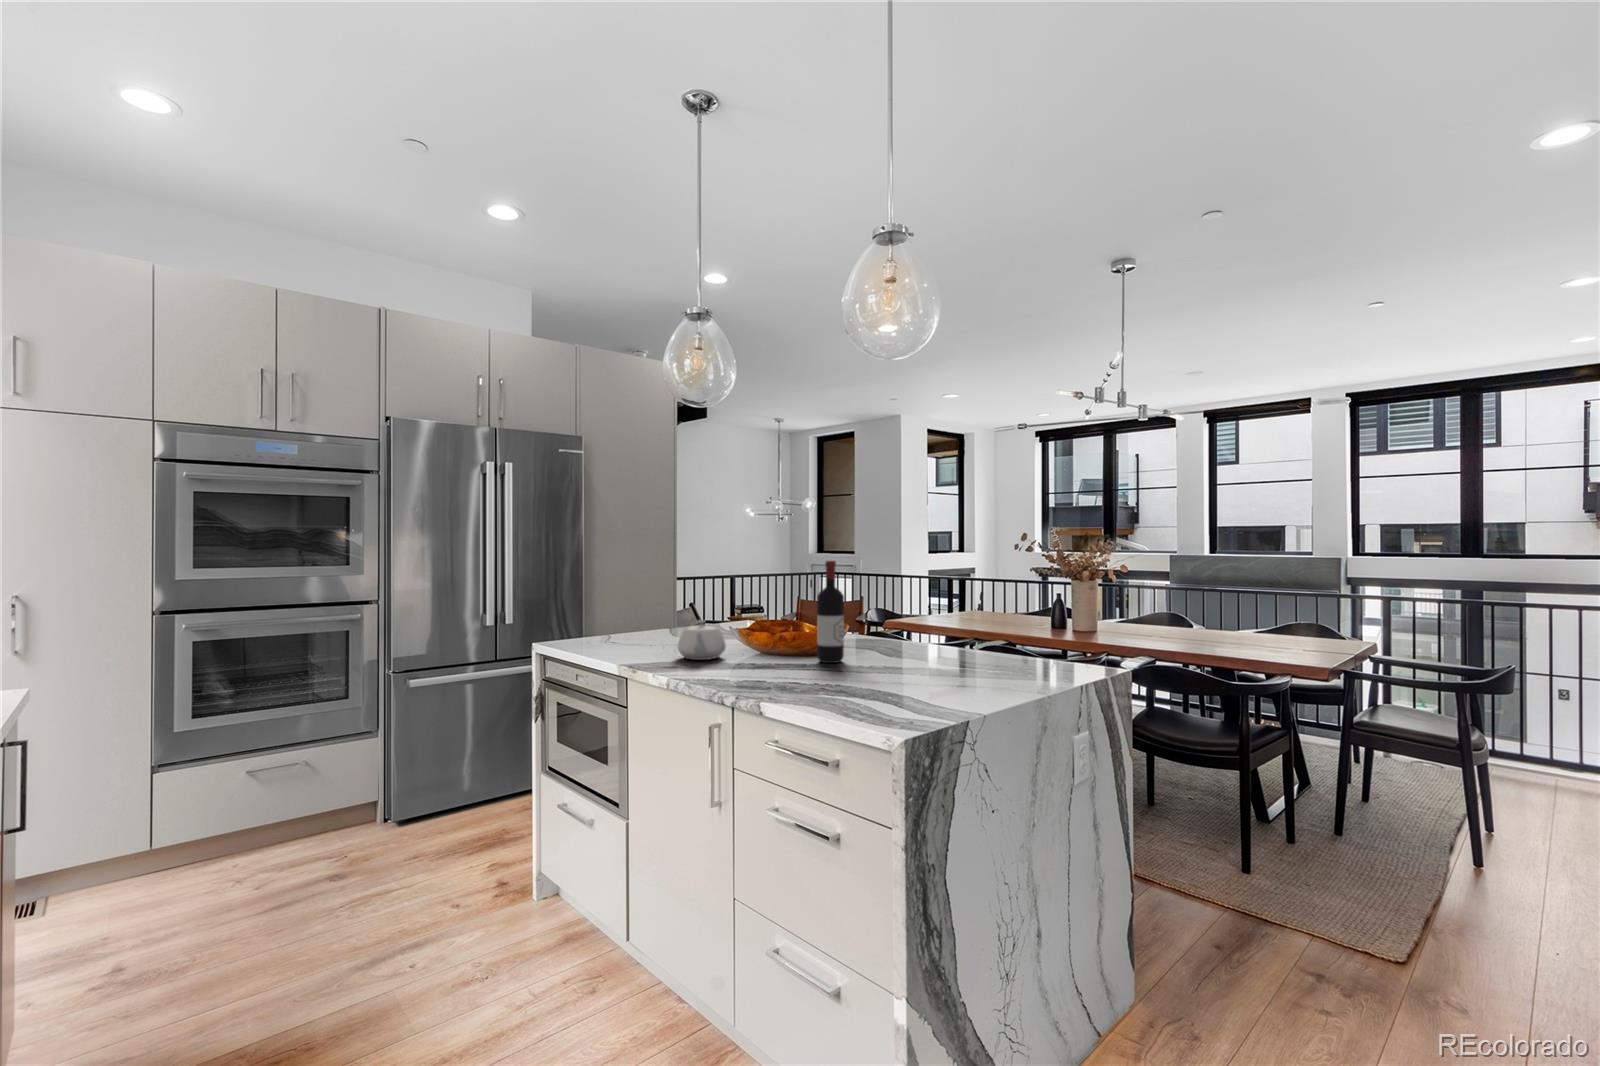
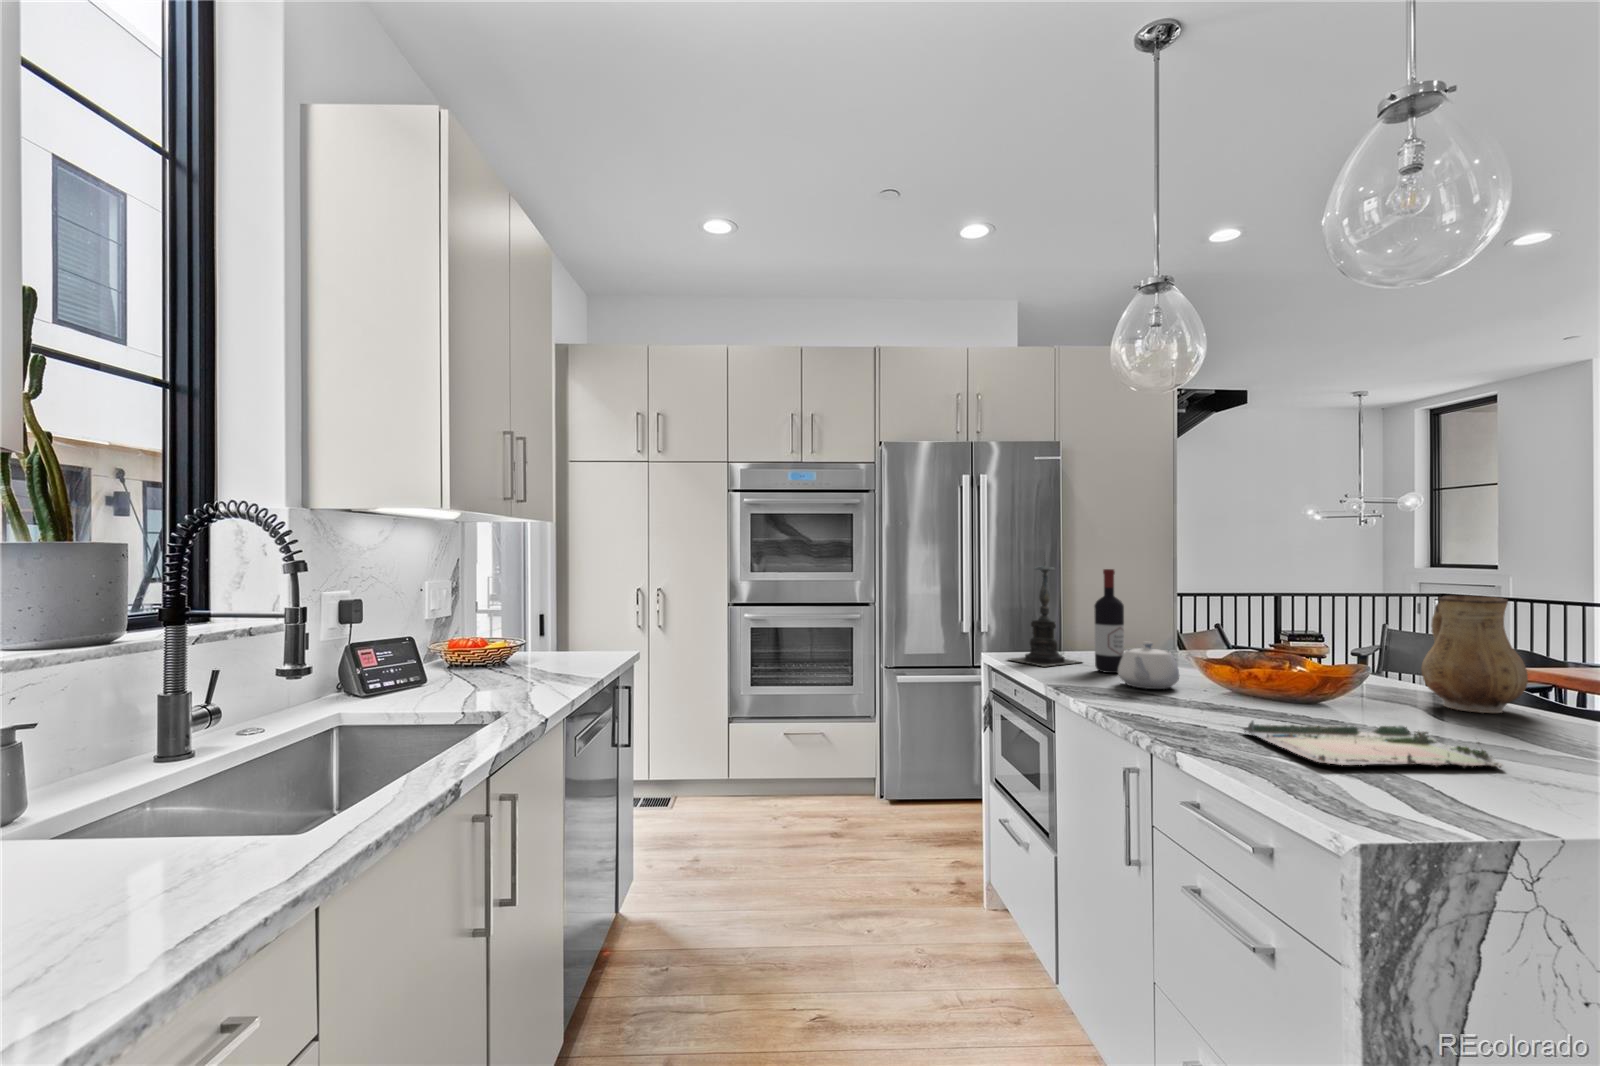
candle holder: none [562,543,634,651] -> present [1009,562,1080,667]
wine bottle: present [817,561,844,663] -> present [1094,569,1124,673]
ceramic pitcher: none [873,572,927,651] -> present [1421,596,1528,713]
tray: none [791,664,939,695] -> present [1243,721,1502,768]

